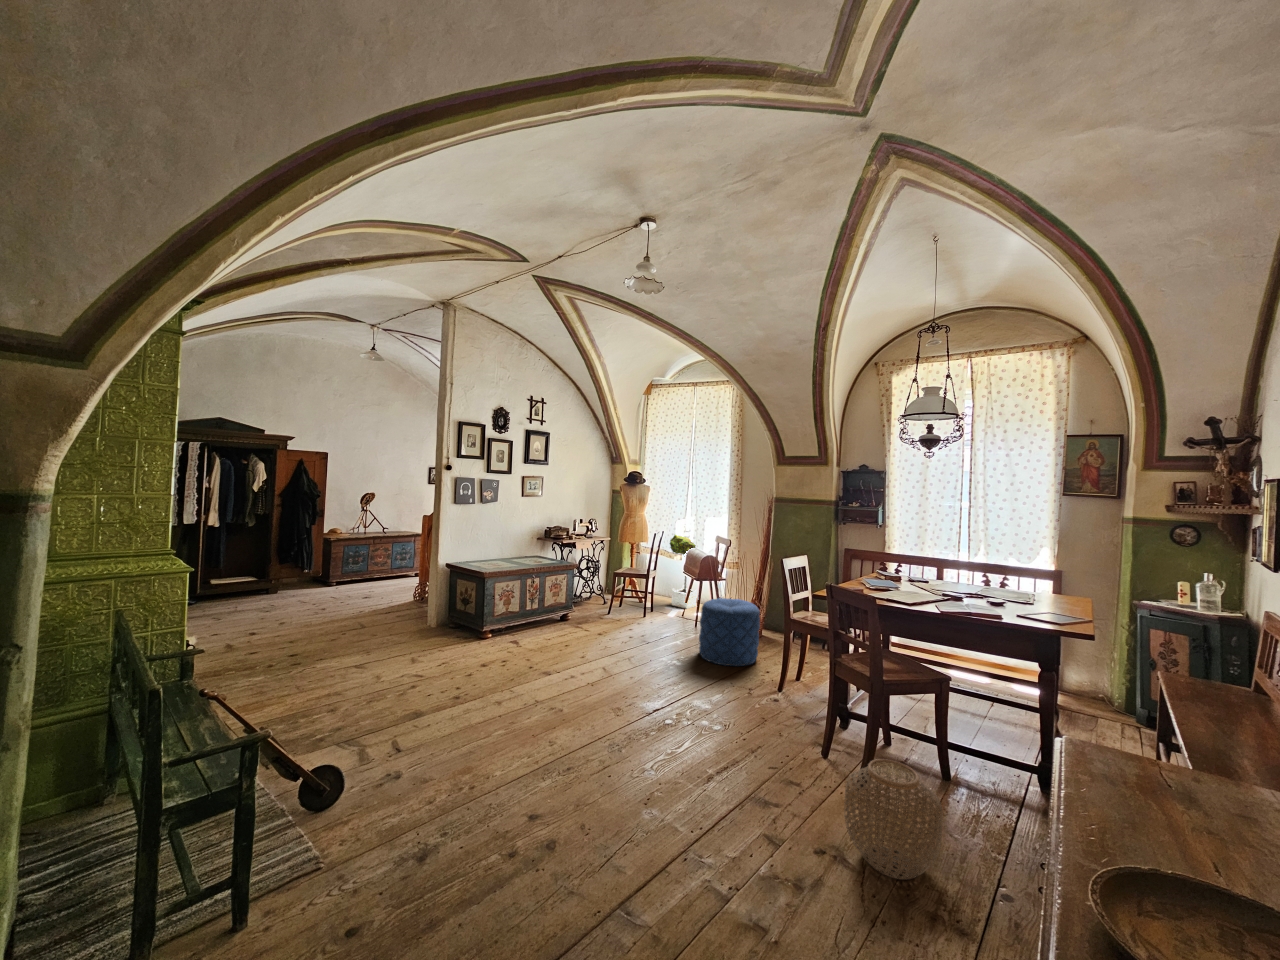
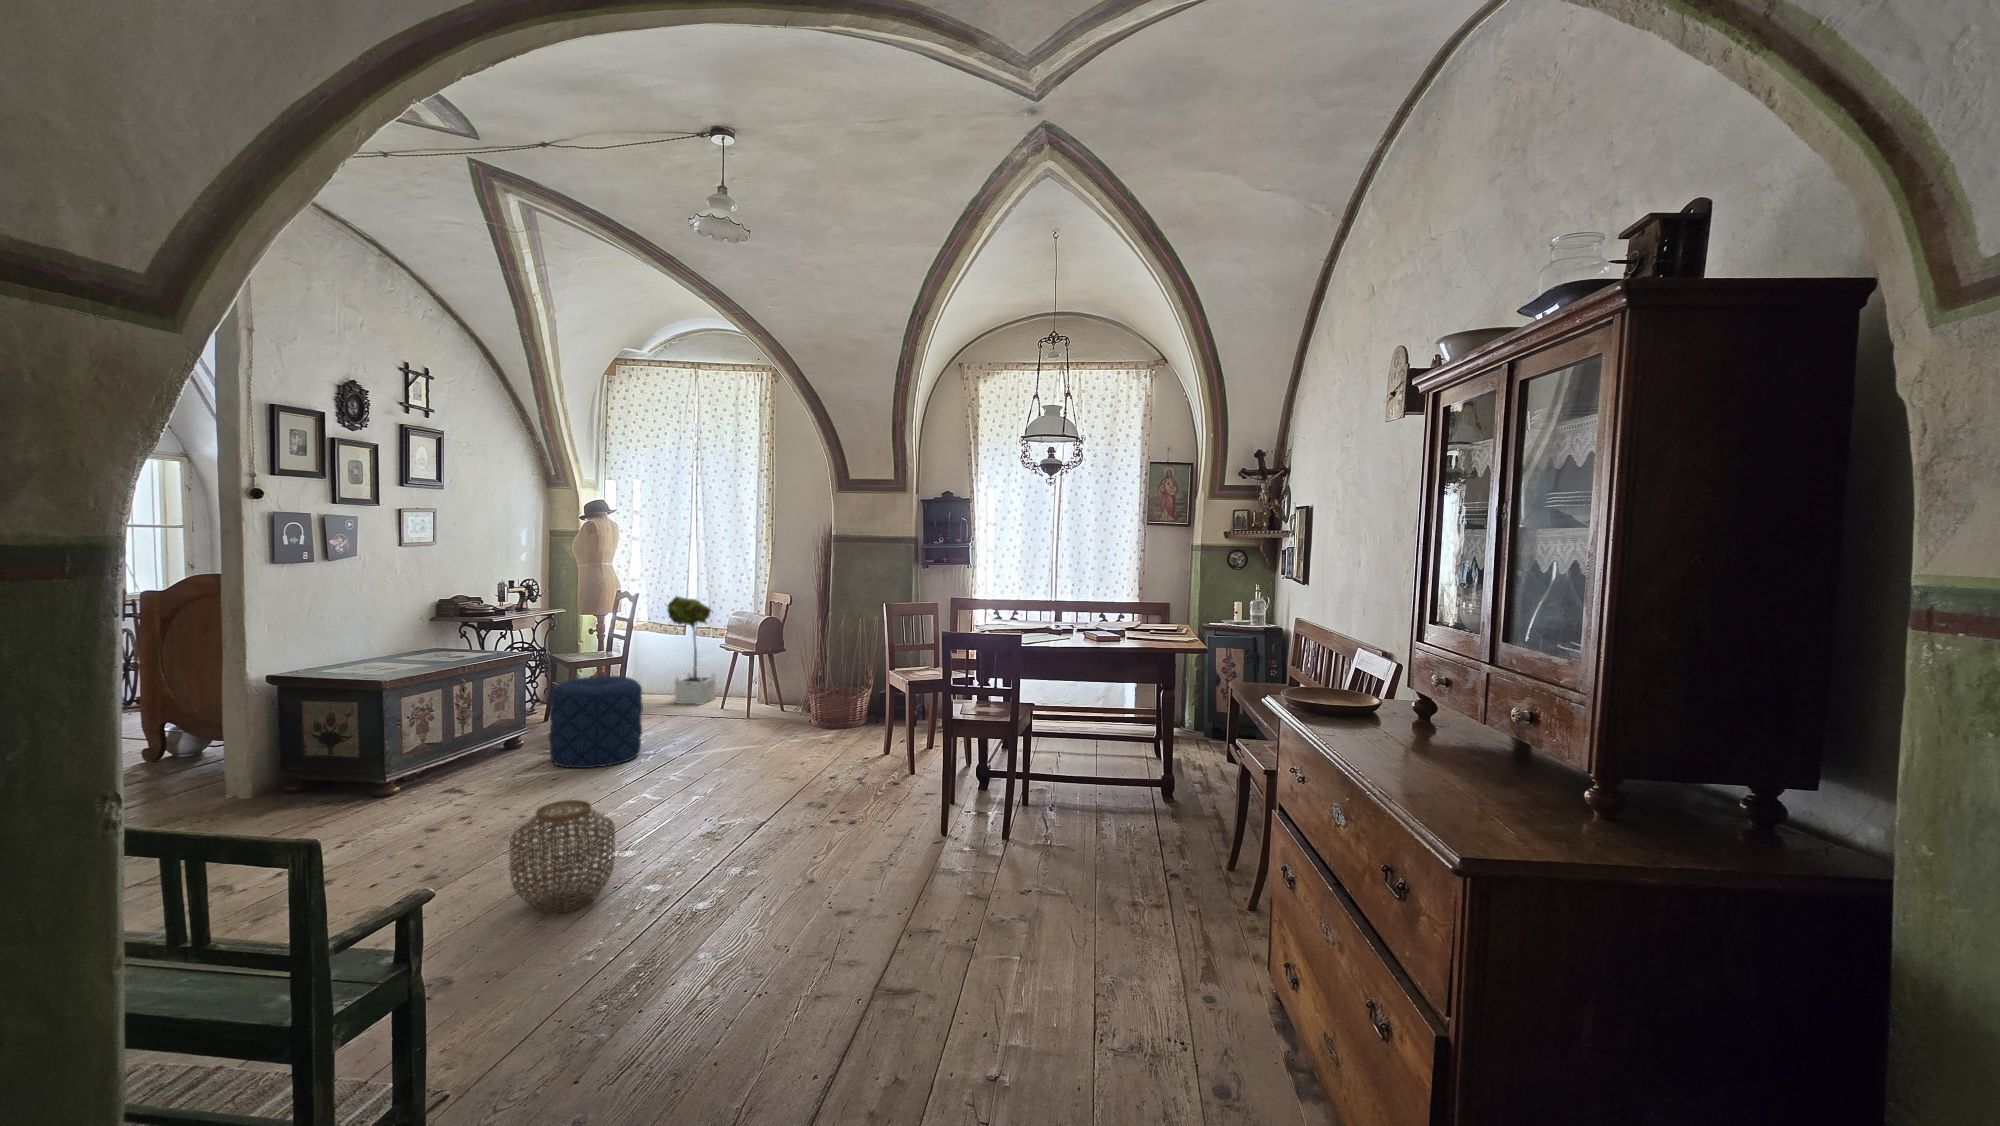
pouf: present [699,598,760,666] -> present [549,676,643,768]
woven basket: present [844,759,943,879] -> present [510,800,615,913]

